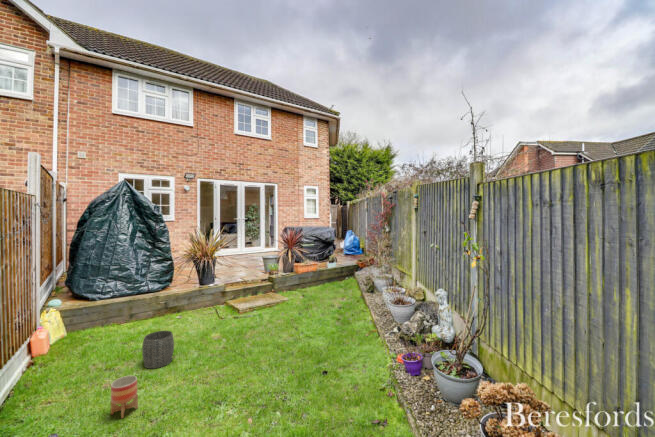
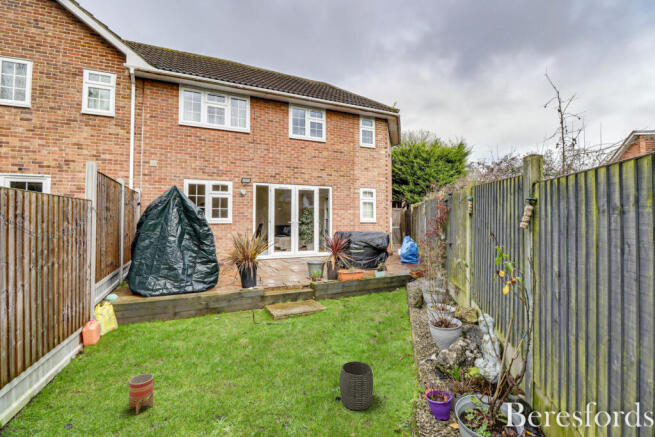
woven basket: present [142,331,174,369] -> present [340,361,373,410]

